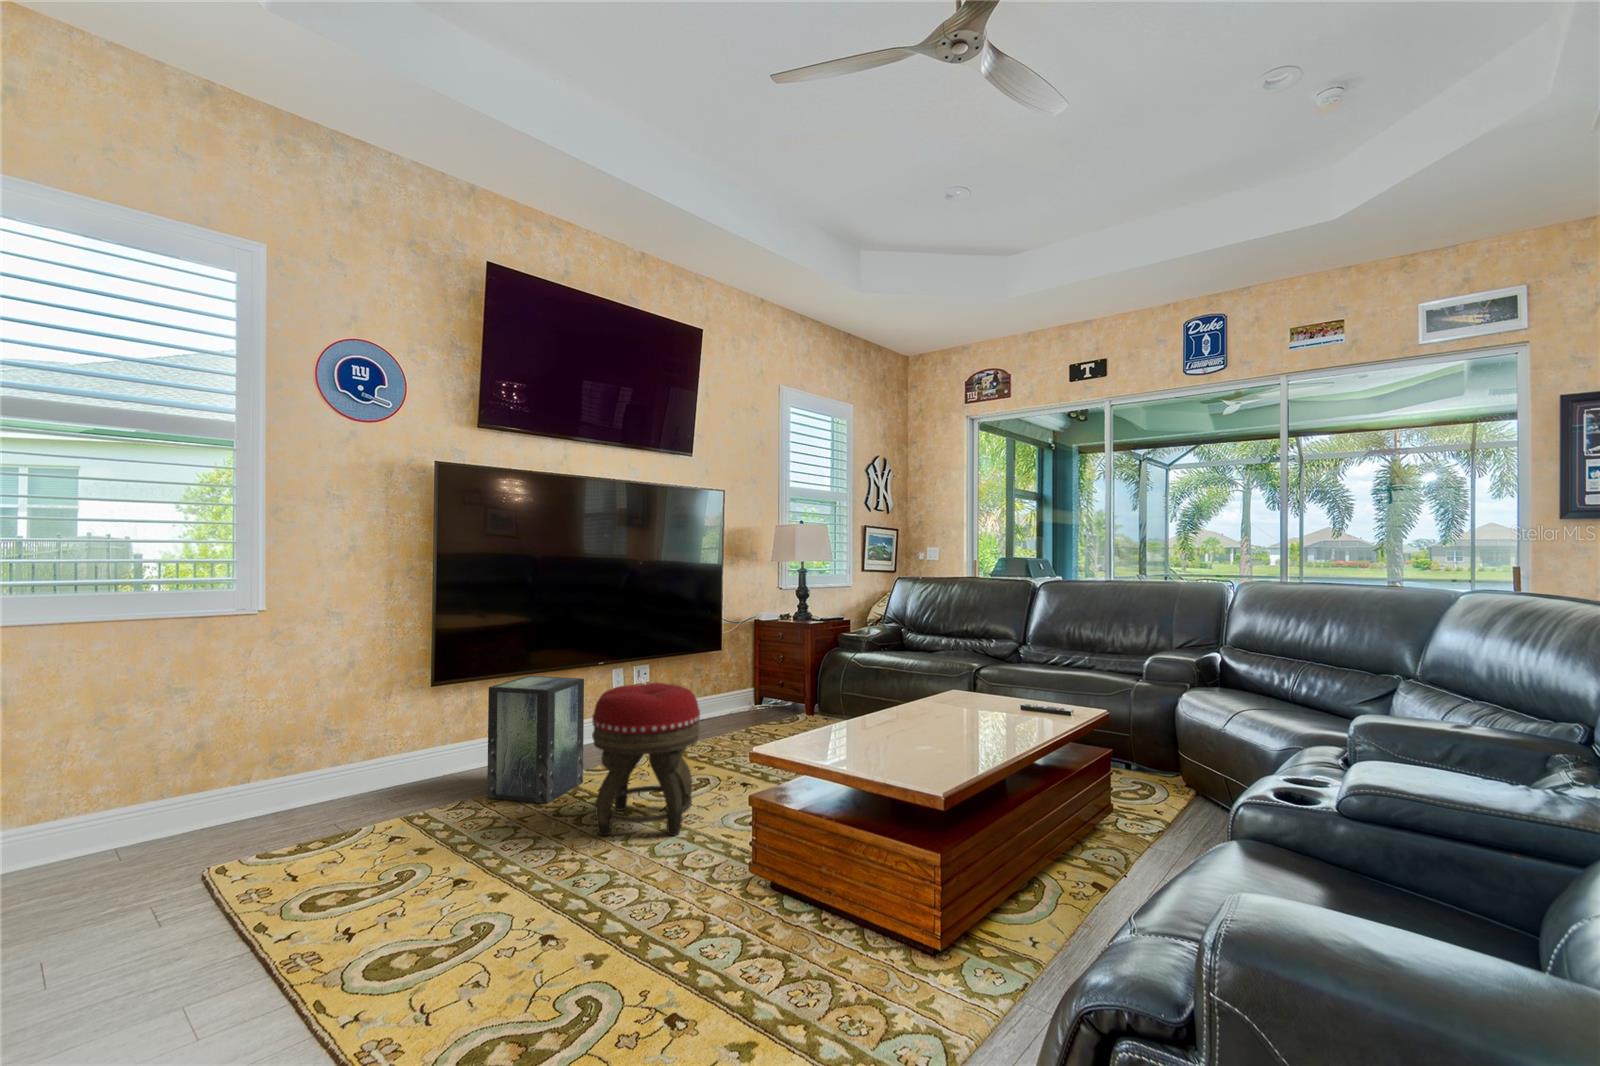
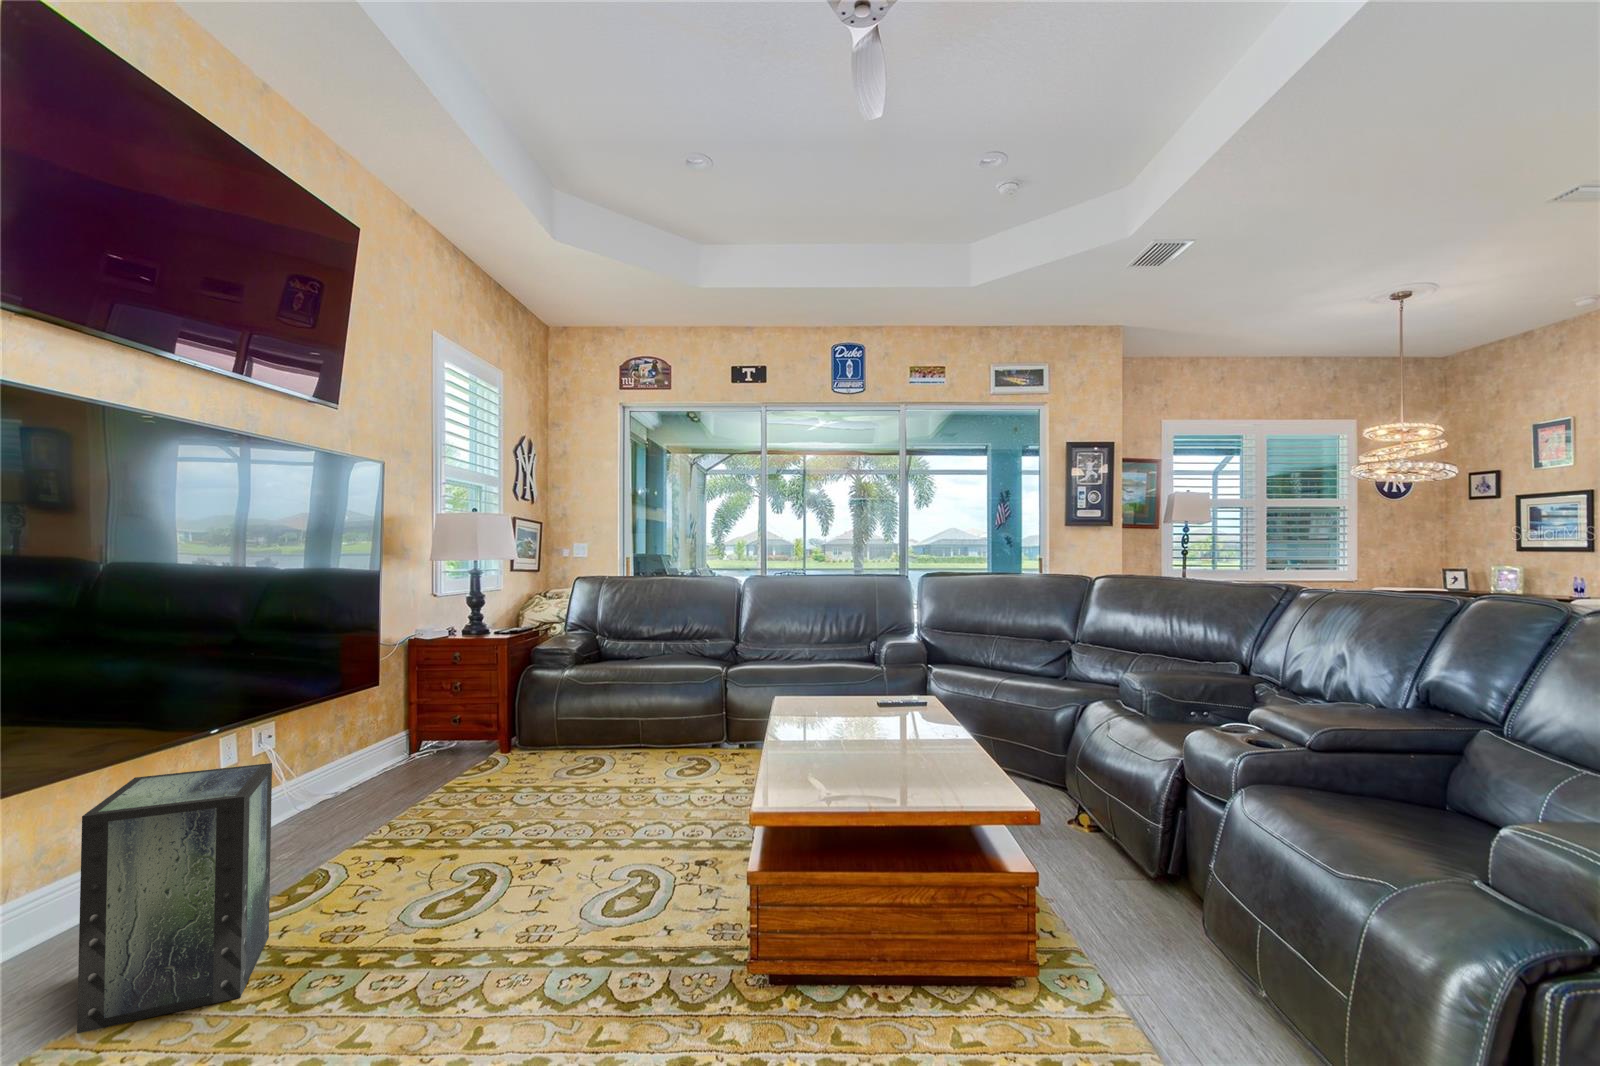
footstool: present [592,683,700,836] -> none [379,747,558,1014]

